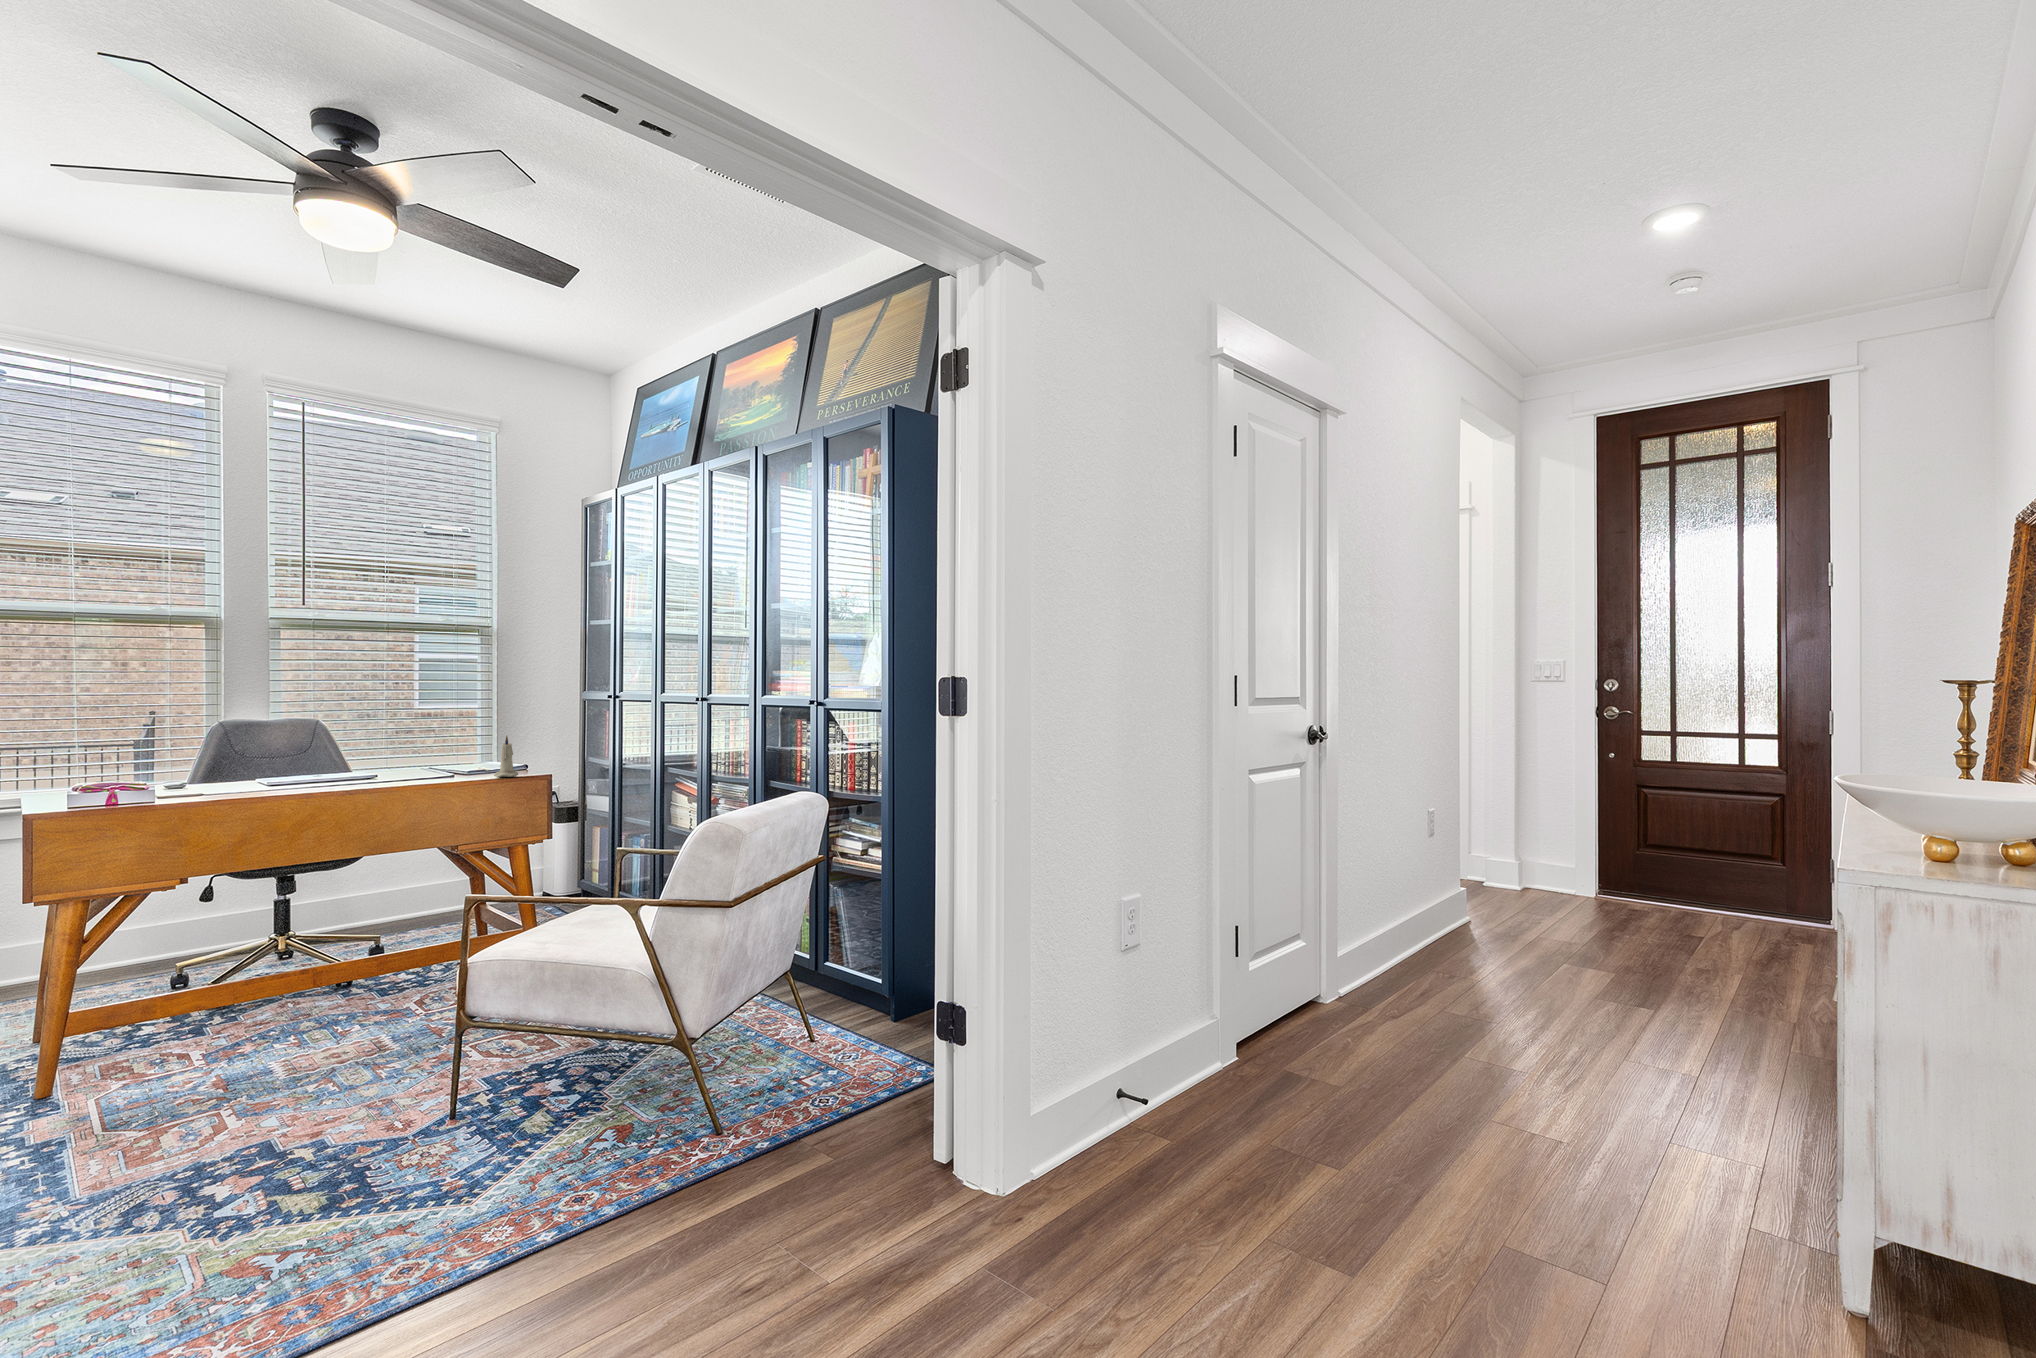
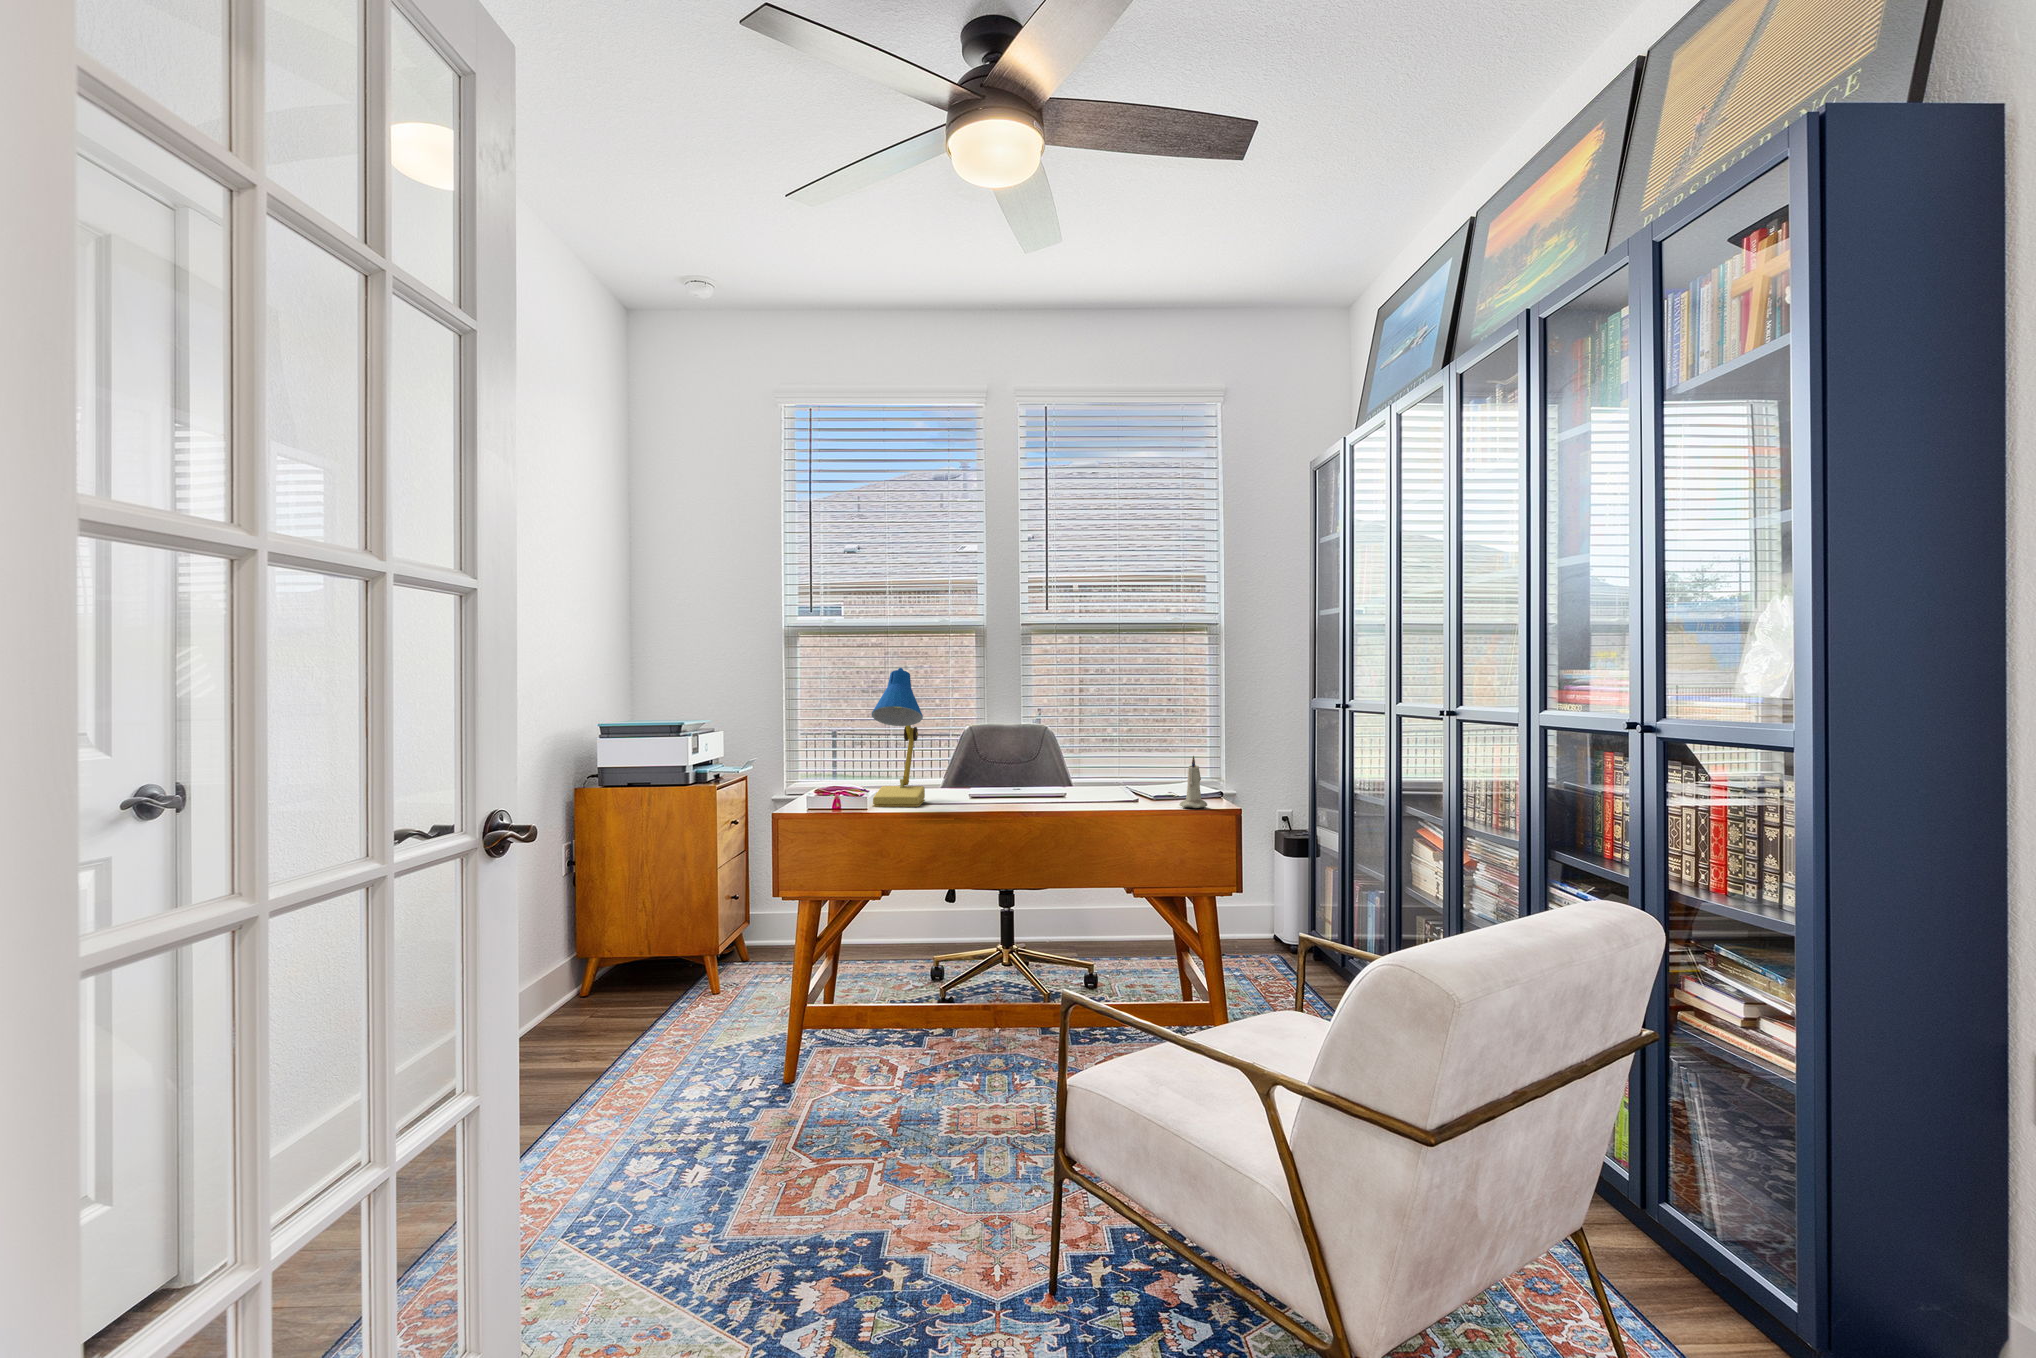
desk lamp: none [162,660,229,797] -> present [872,668,925,807]

